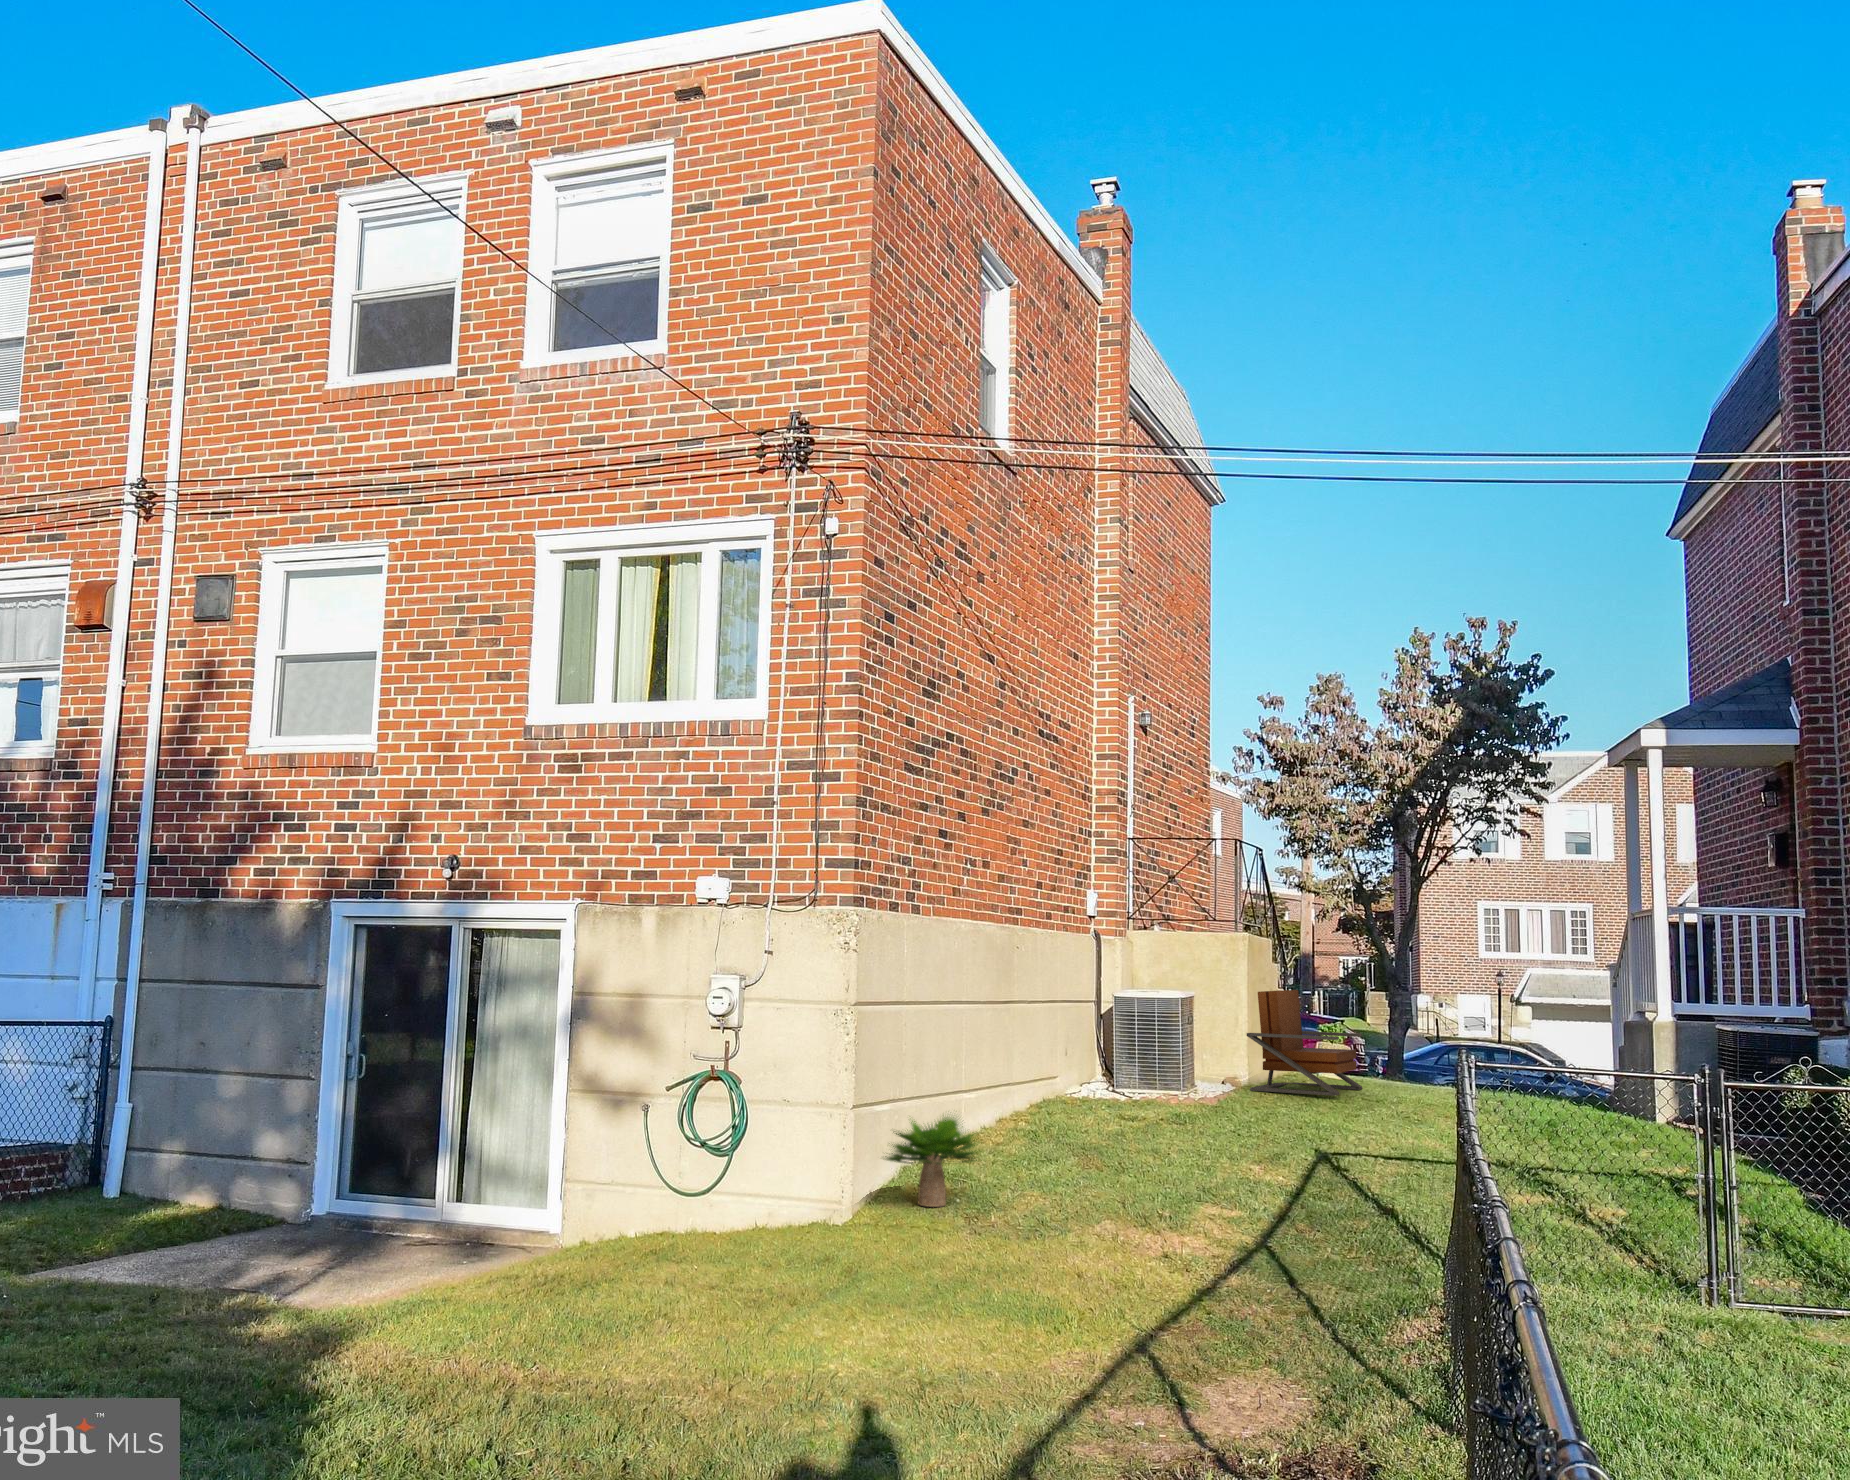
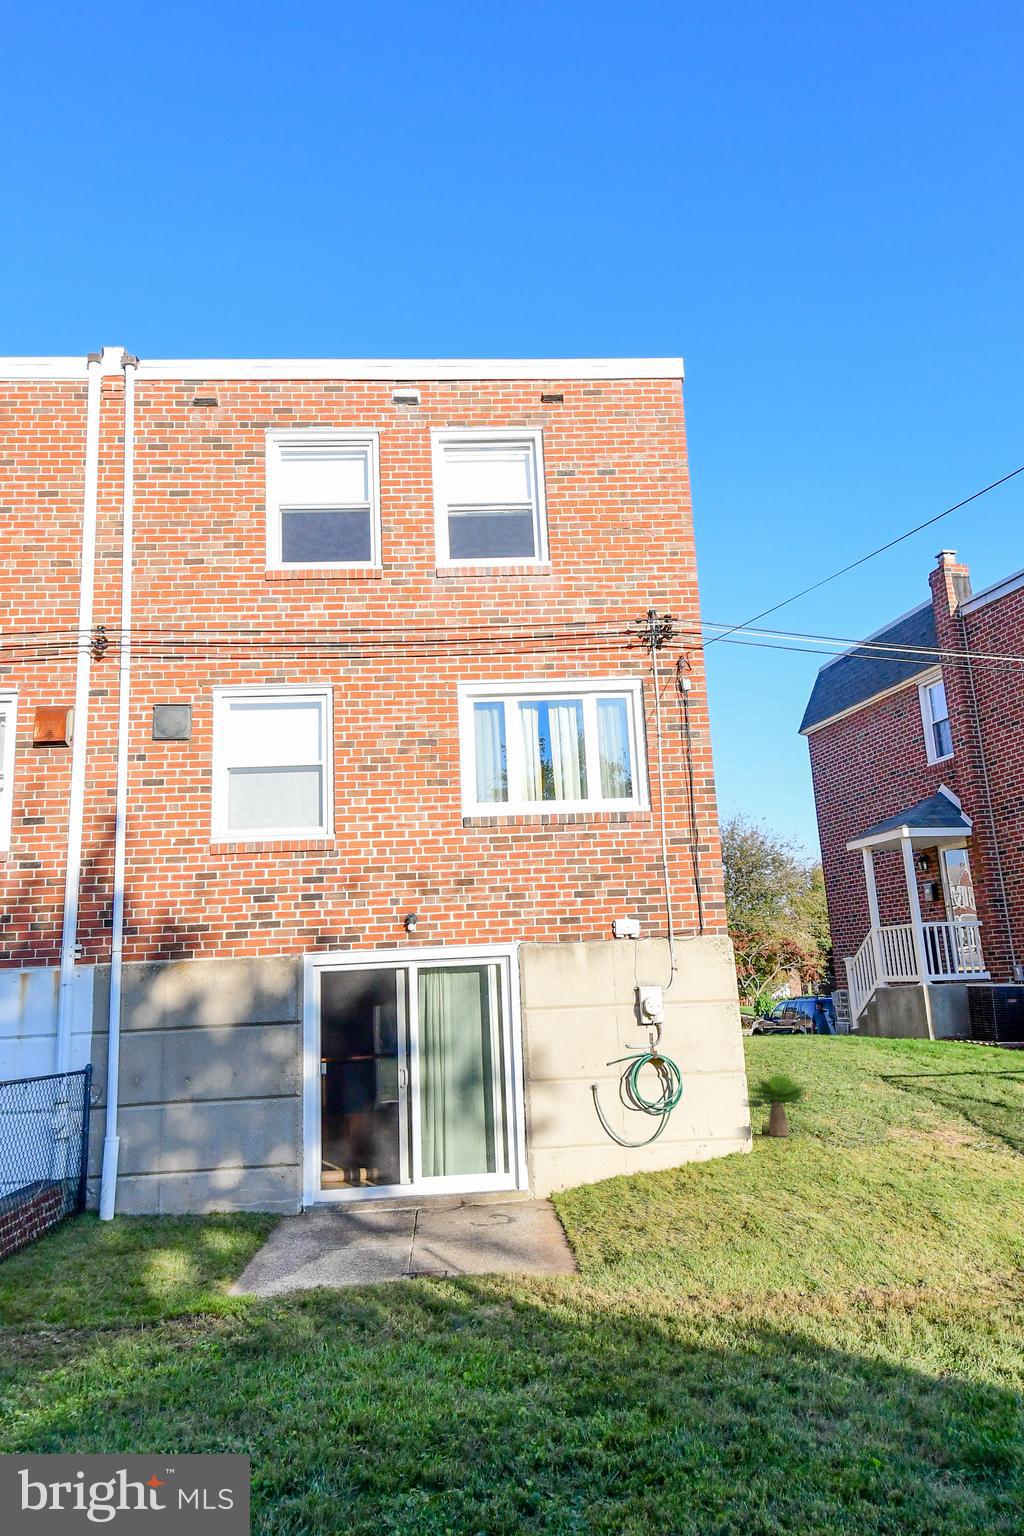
lounge chair: present [1247,990,1362,1096] -> none [732,986,797,1048]

